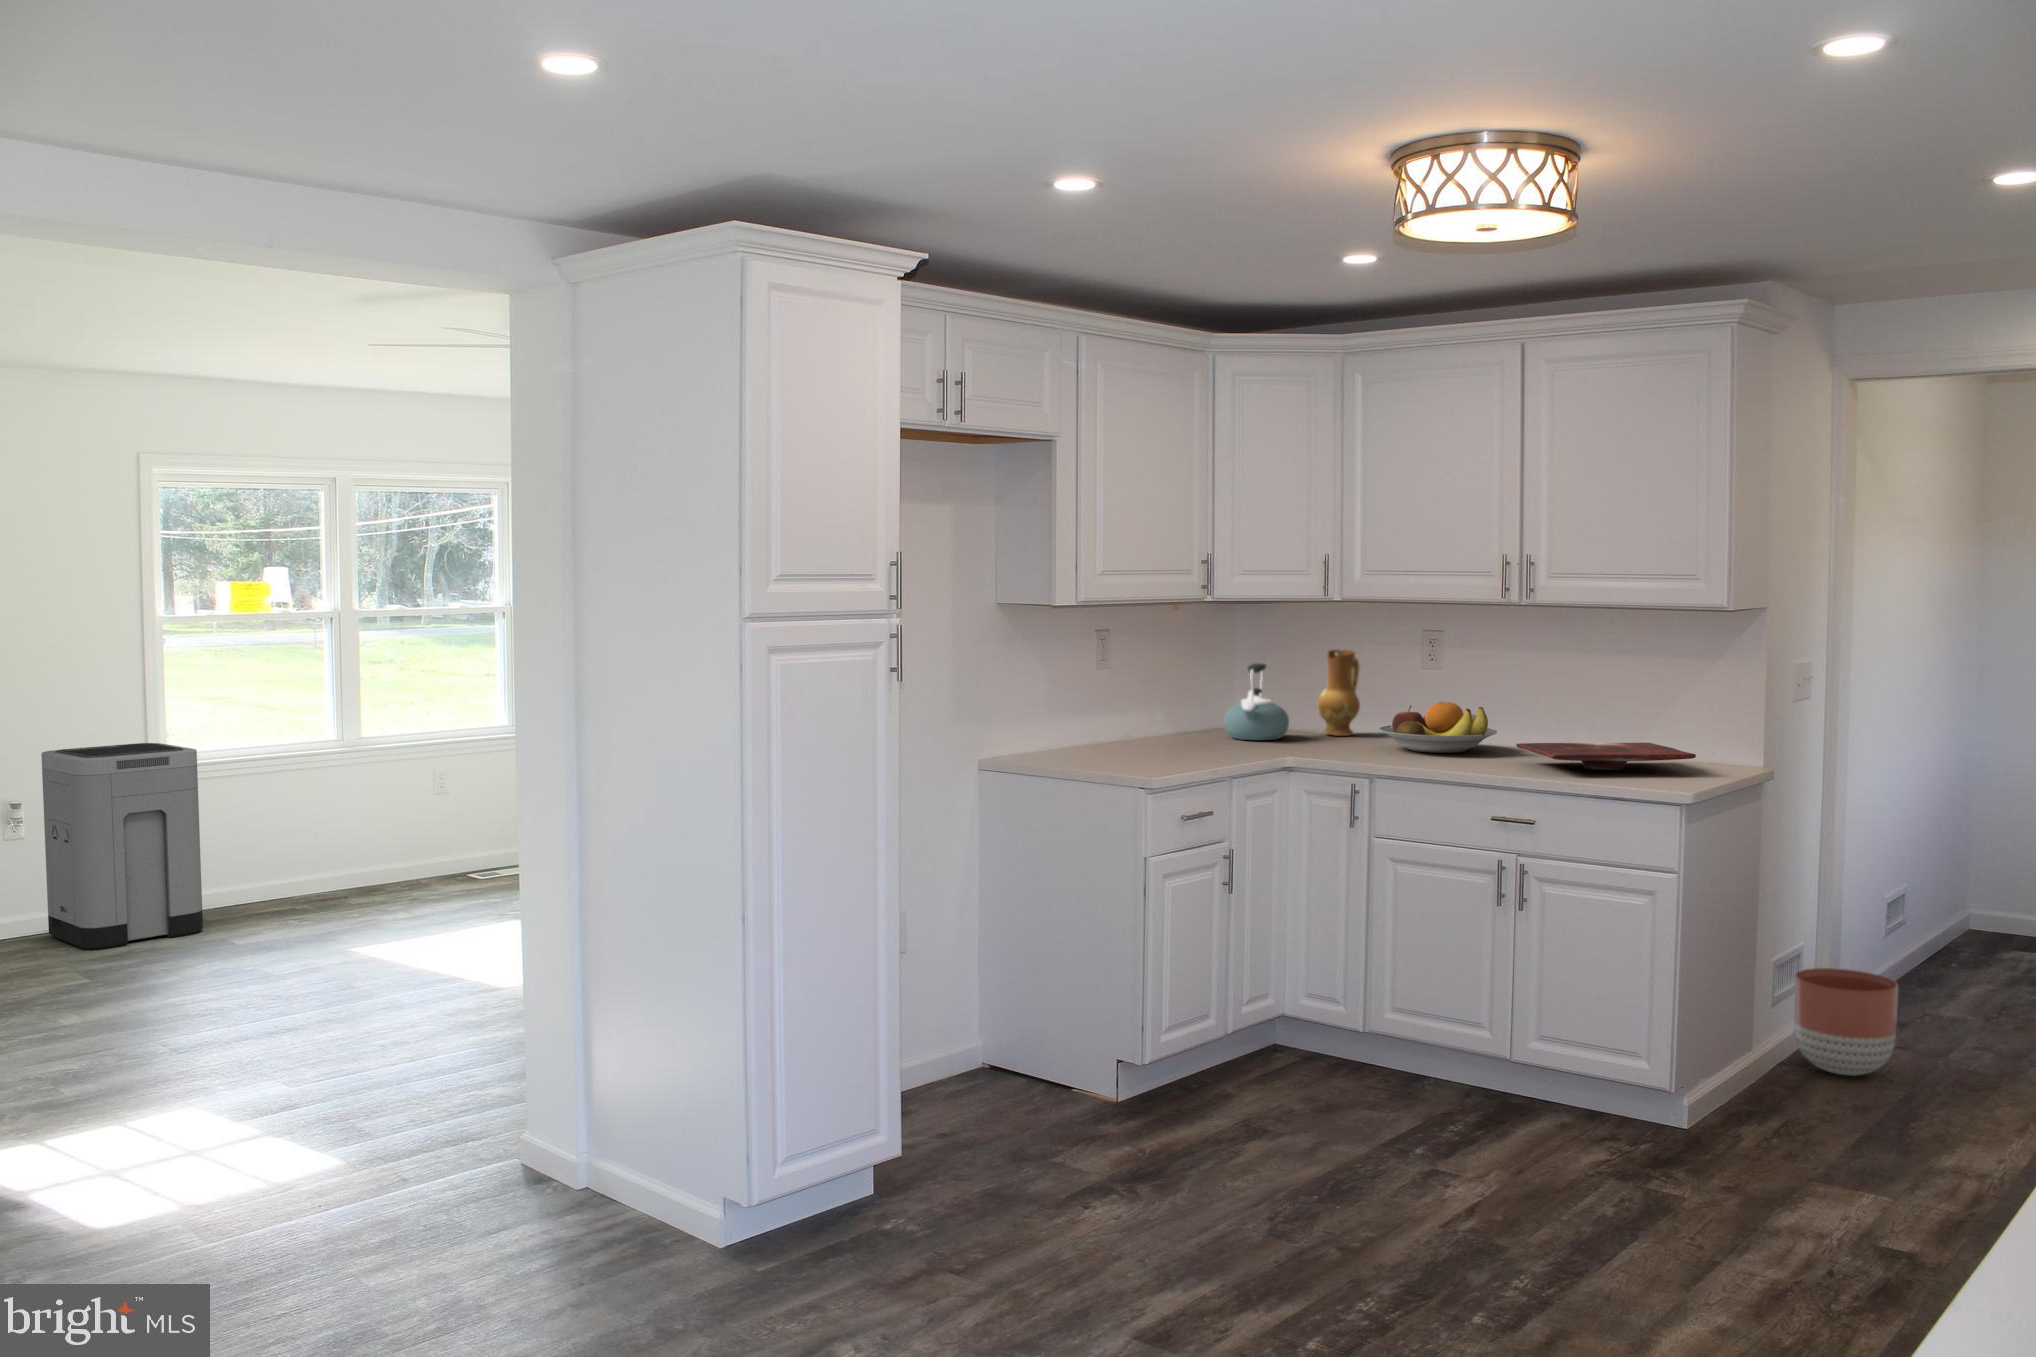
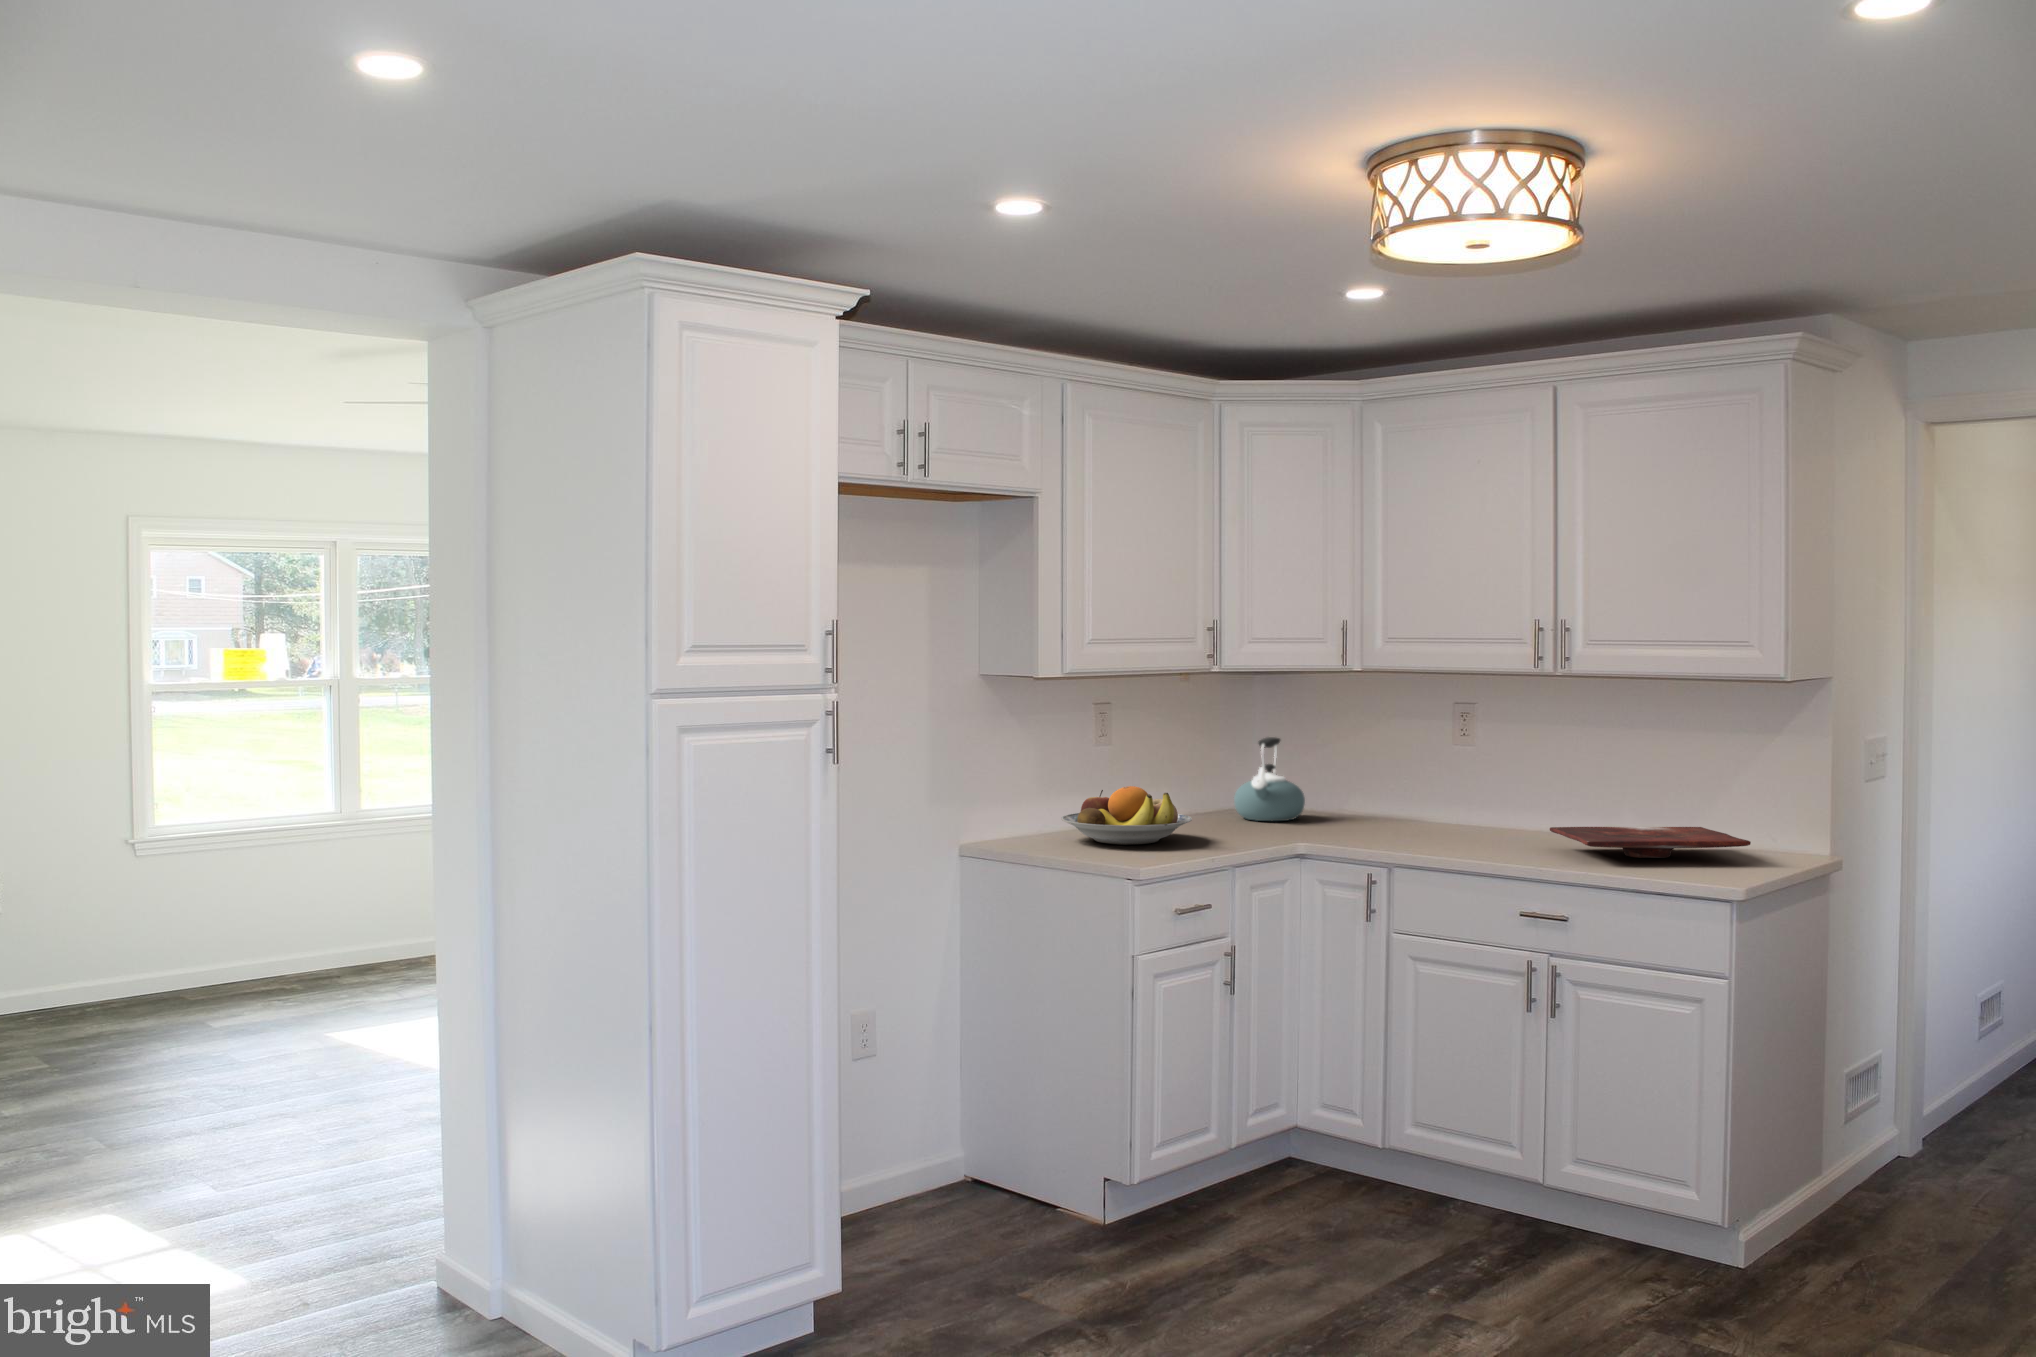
ceramic jug: present [1317,650,1360,736] -> none [1337,722,1383,817]
fruit bowl: present [1378,702,1497,753] -> present [1061,786,1192,844]
trash can: present [41,743,203,950] -> none [25,817,186,1032]
planter: present [1794,968,1898,1076] -> none [1872,1081,1991,1206]

